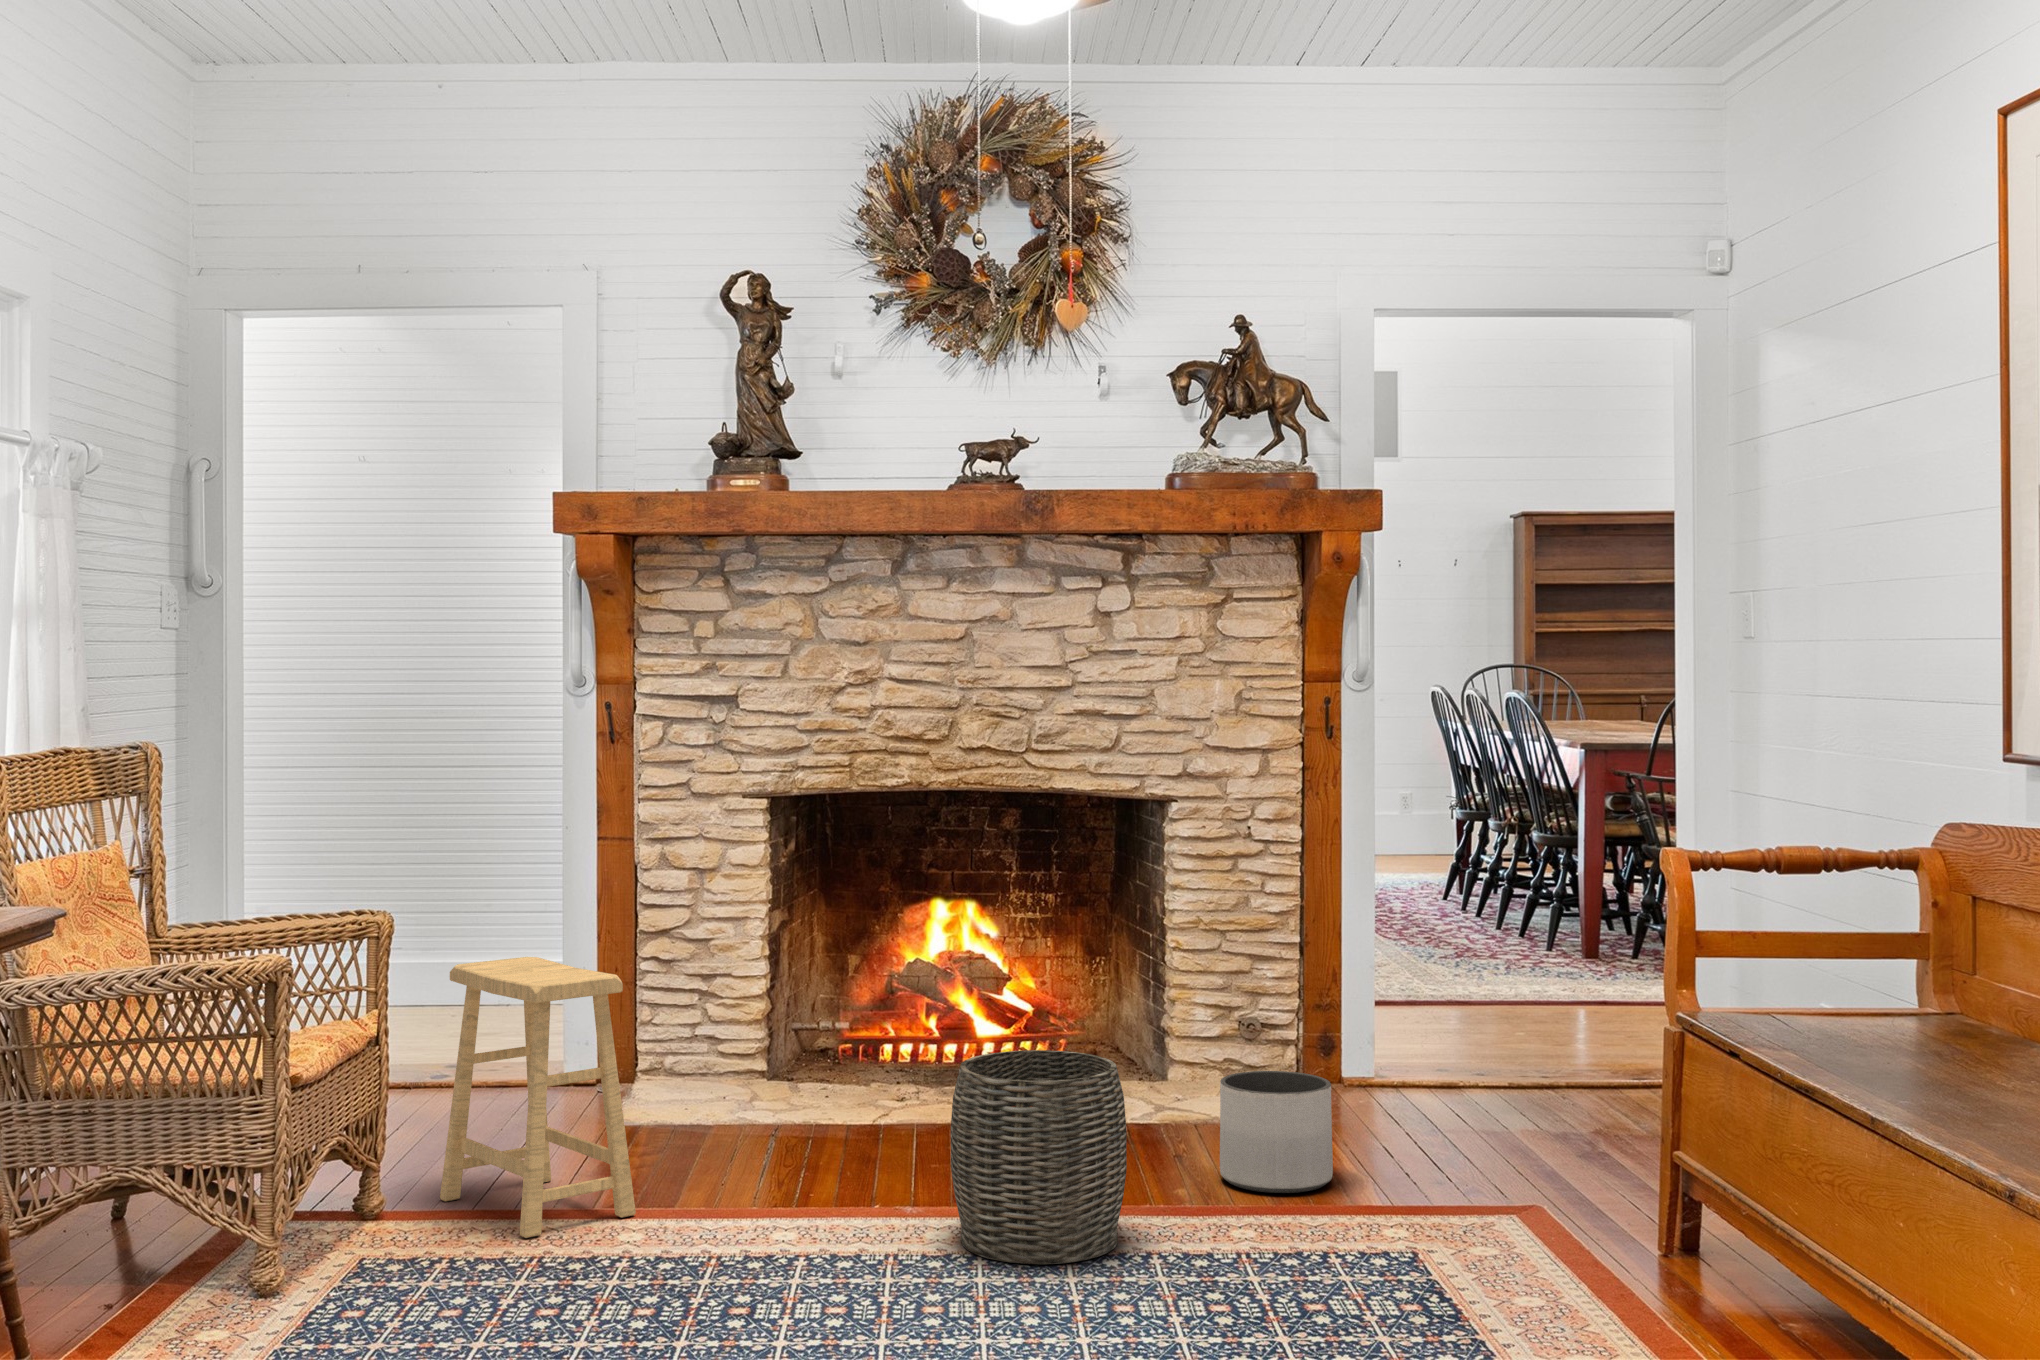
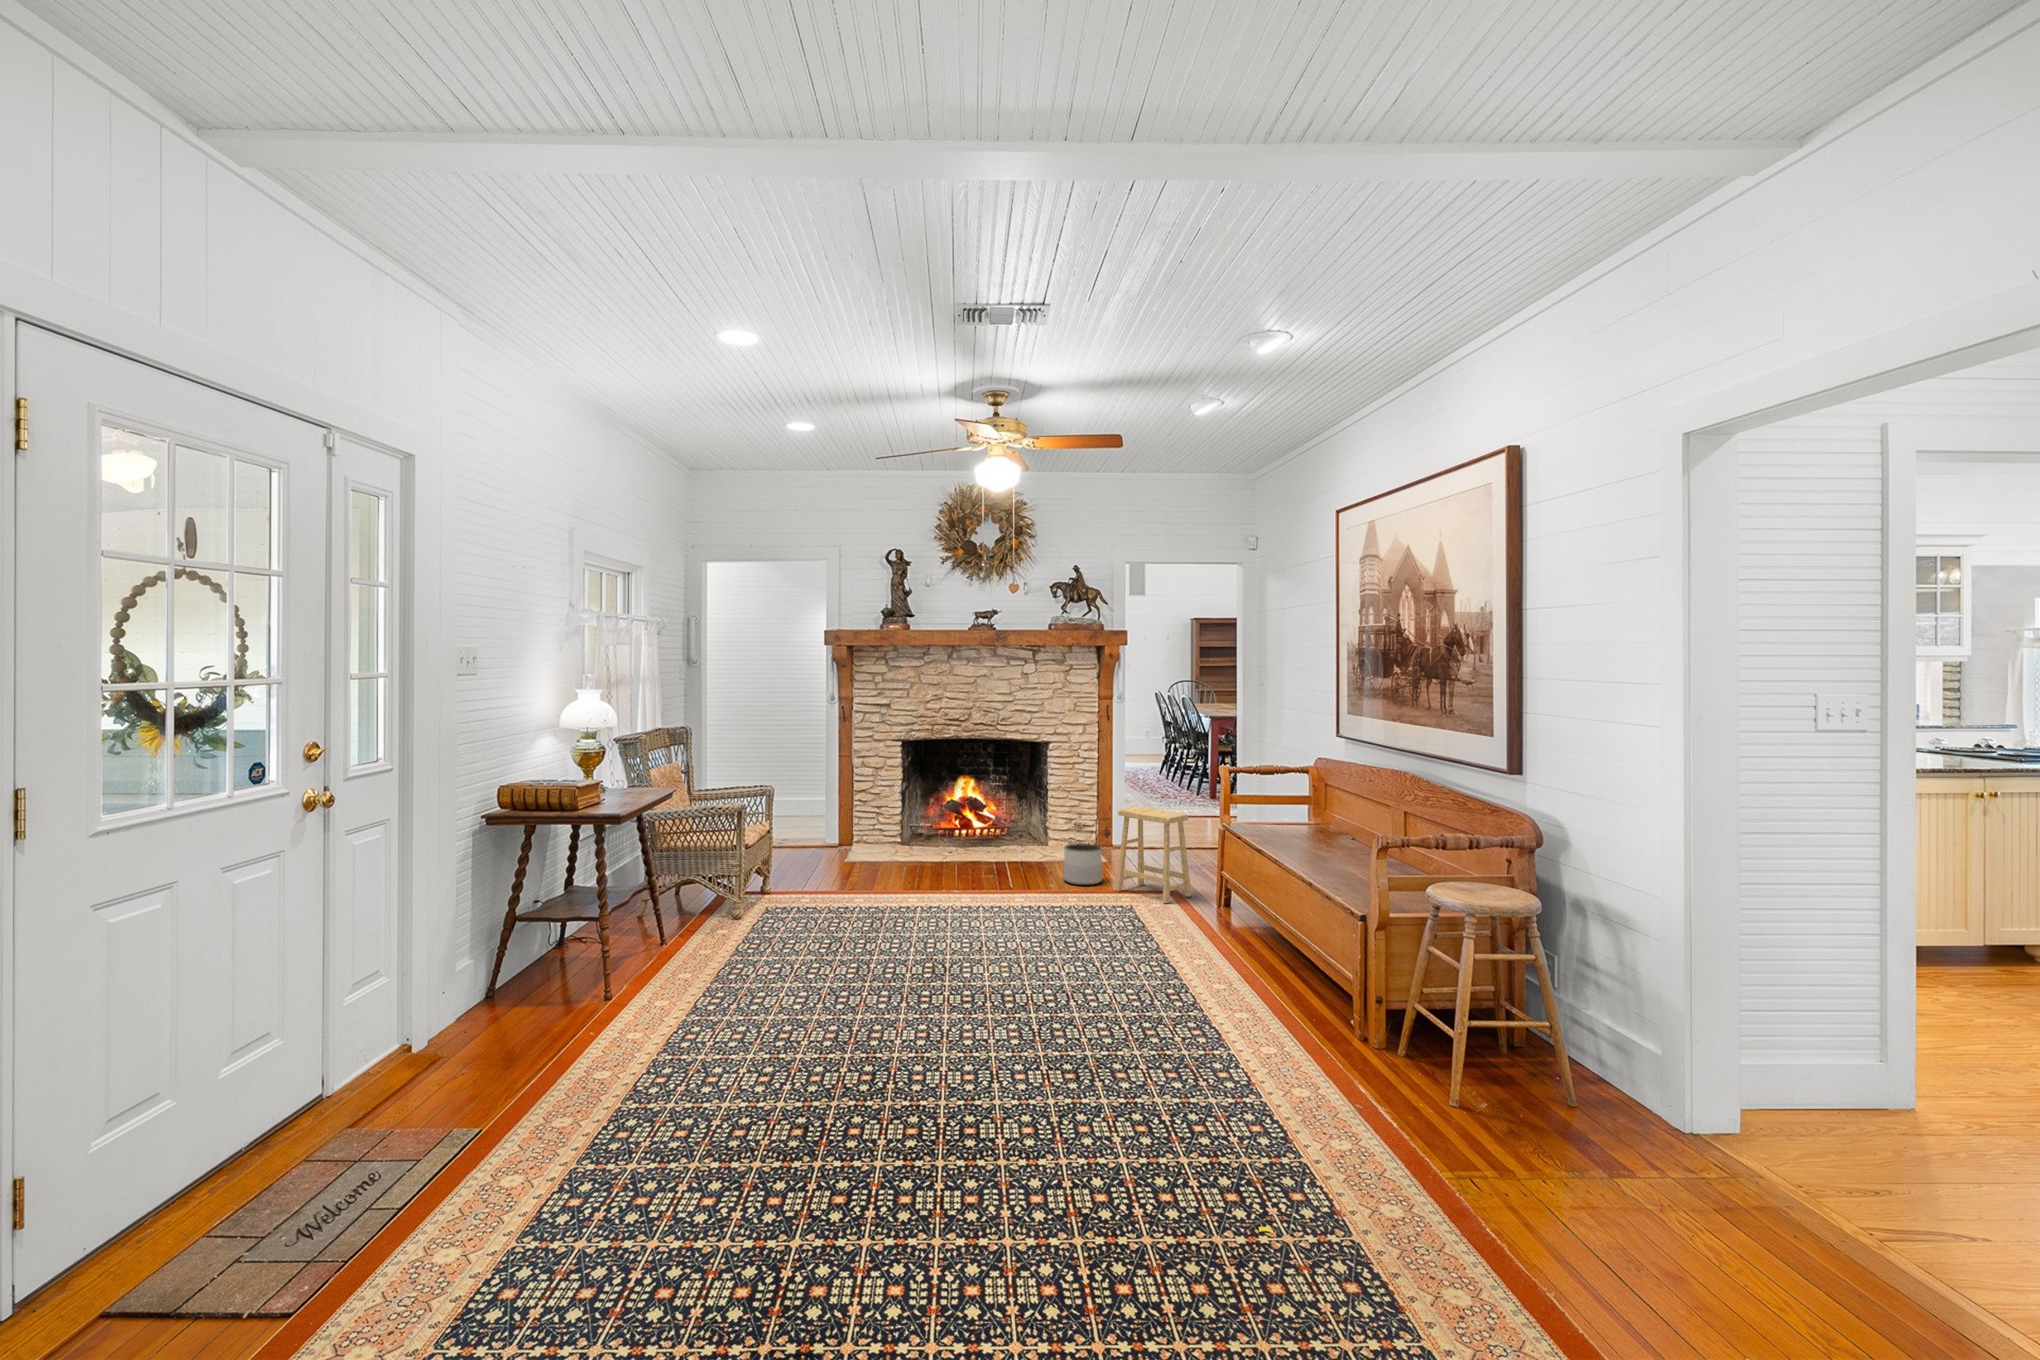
footstool: present [440,957,636,1238] -> present [1116,806,1191,903]
woven basket: present [951,1050,1127,1264] -> none [973,836,1032,907]

